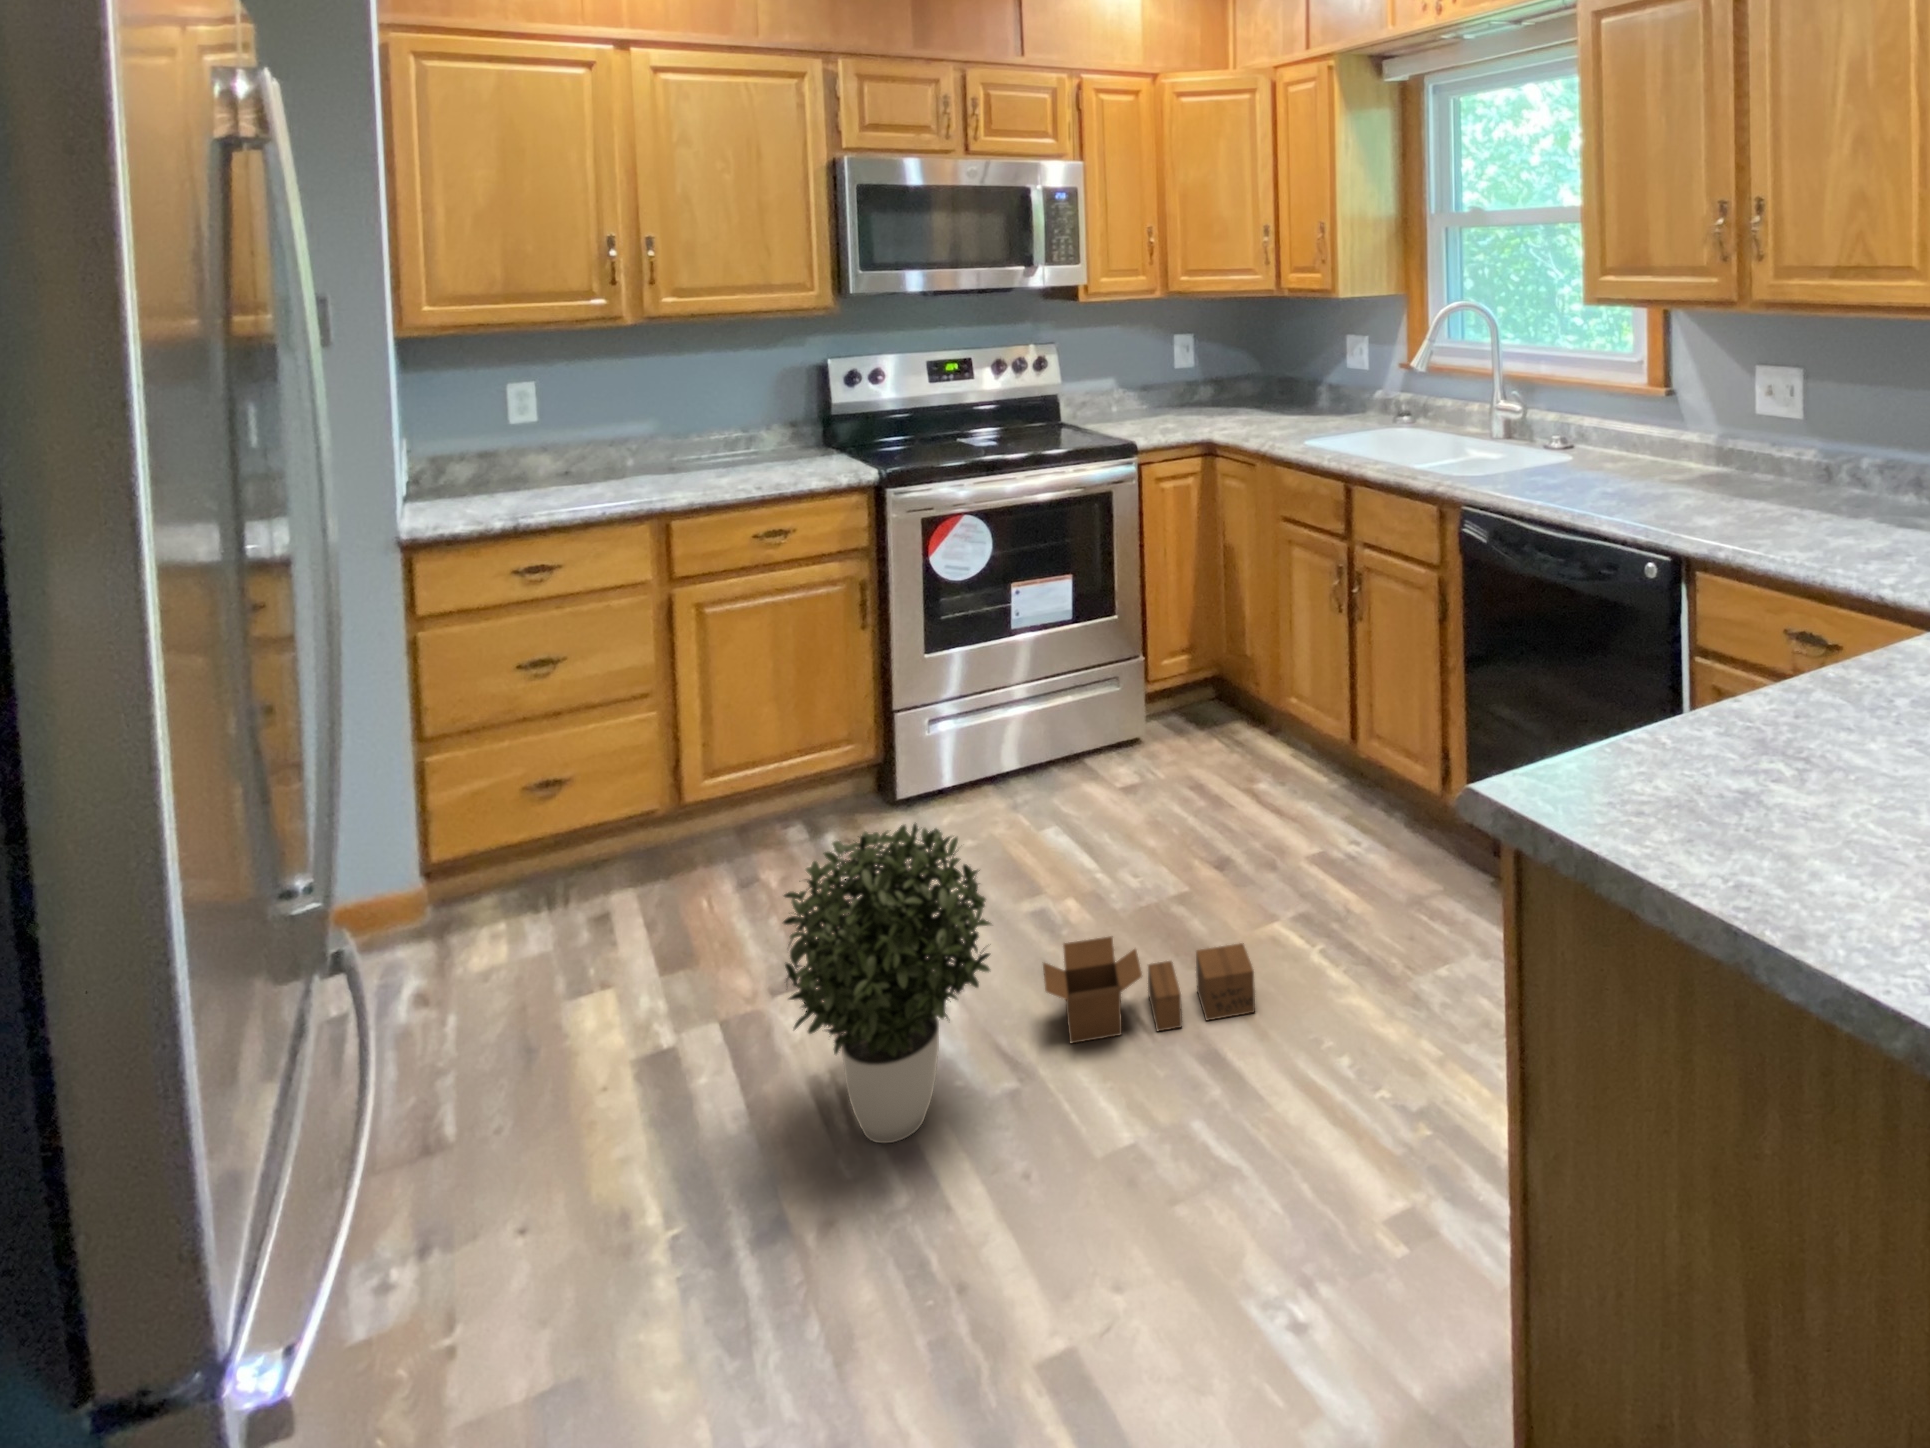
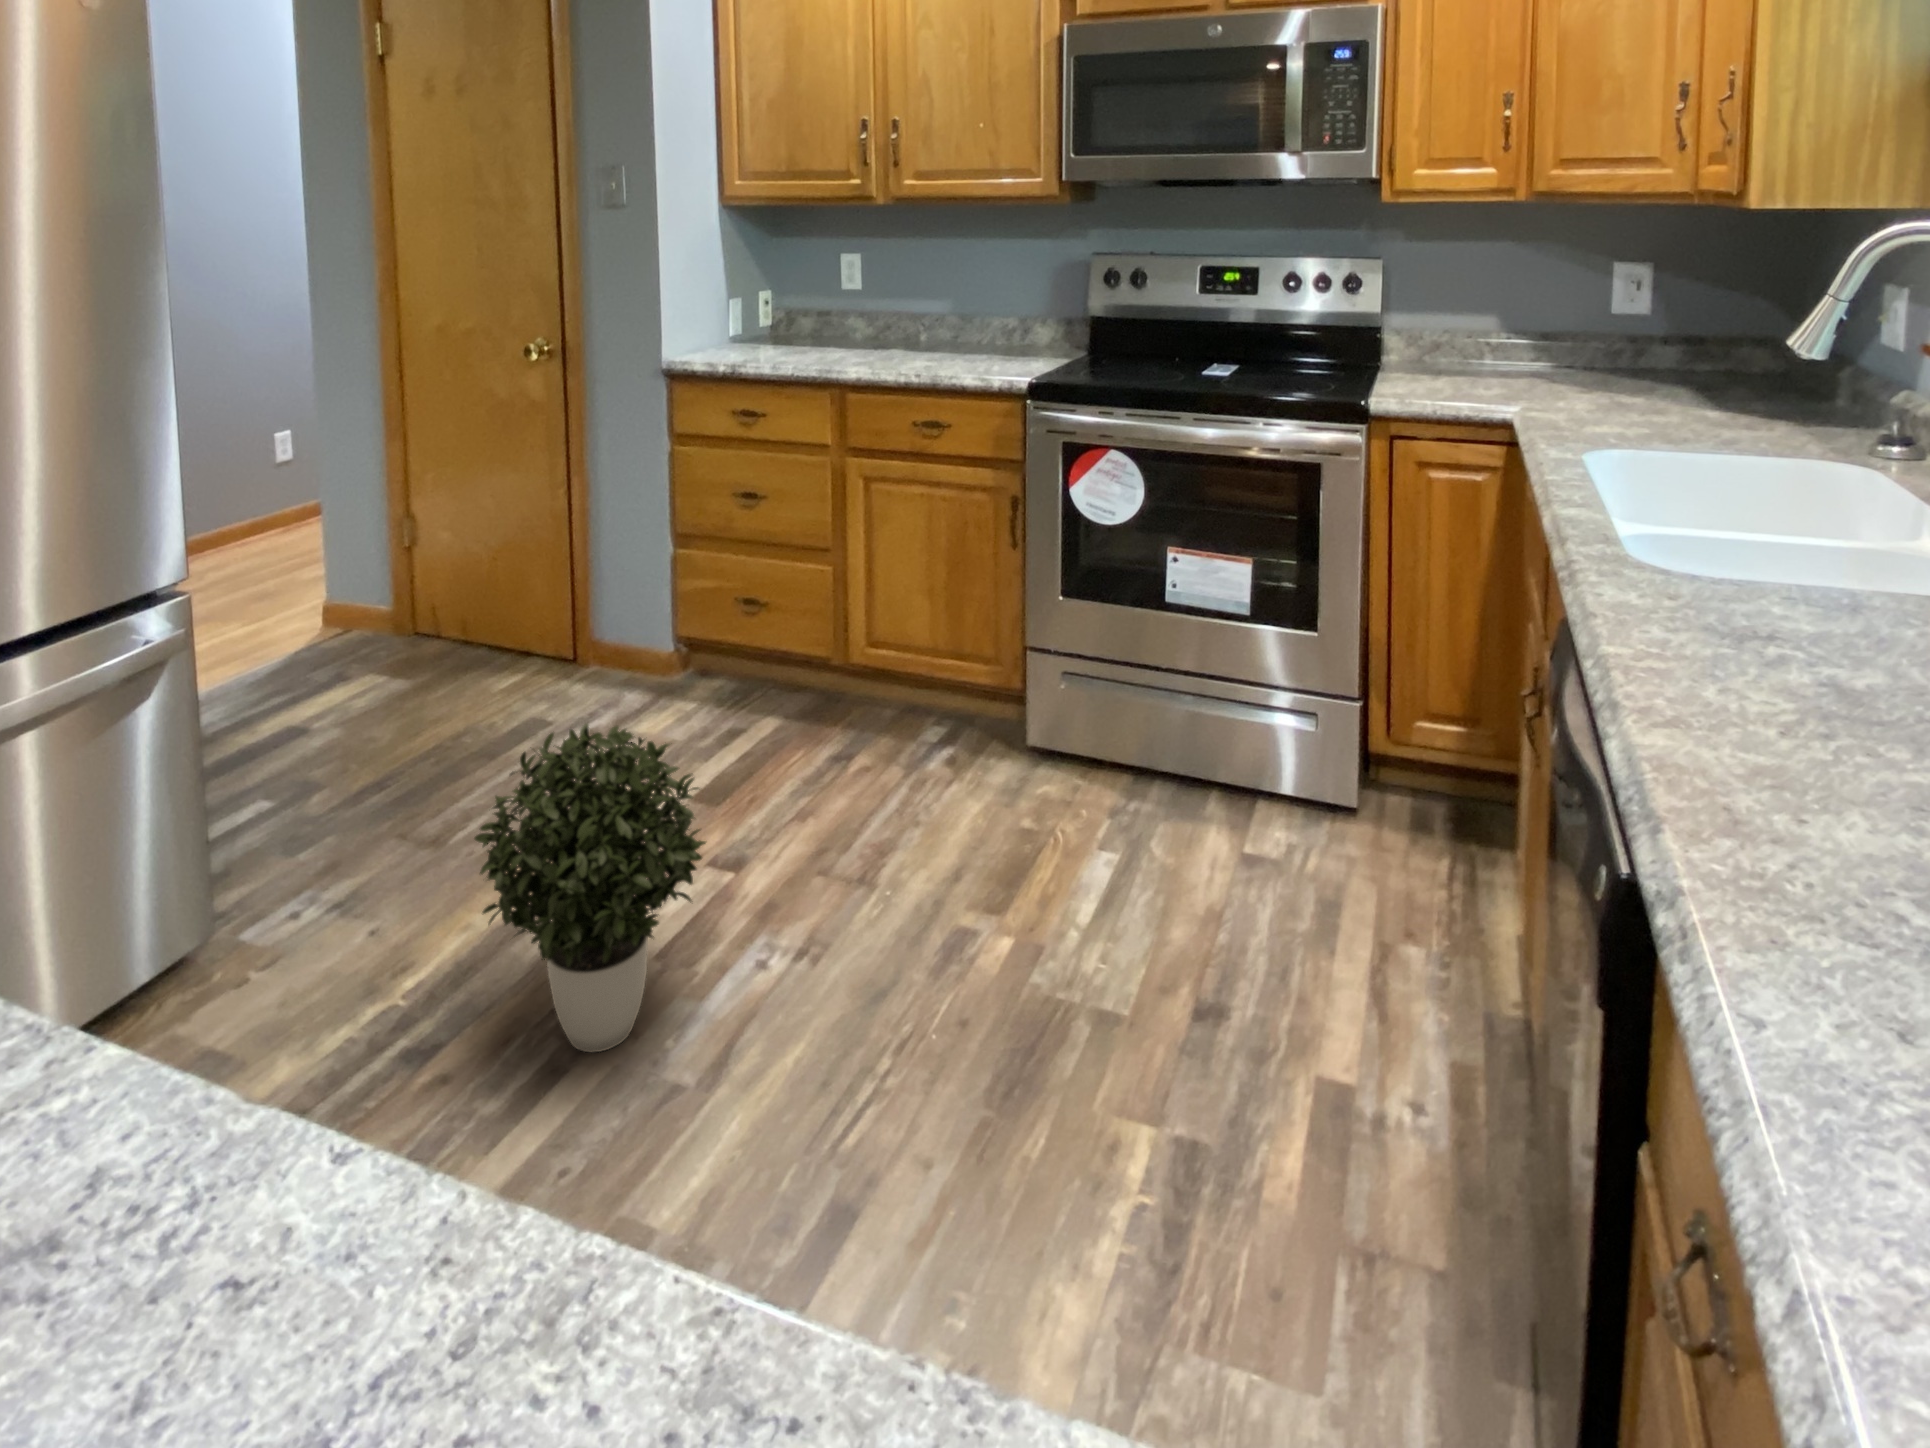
cardboard box: present [1043,937,1255,1044] -> none [763,967,1004,1217]

